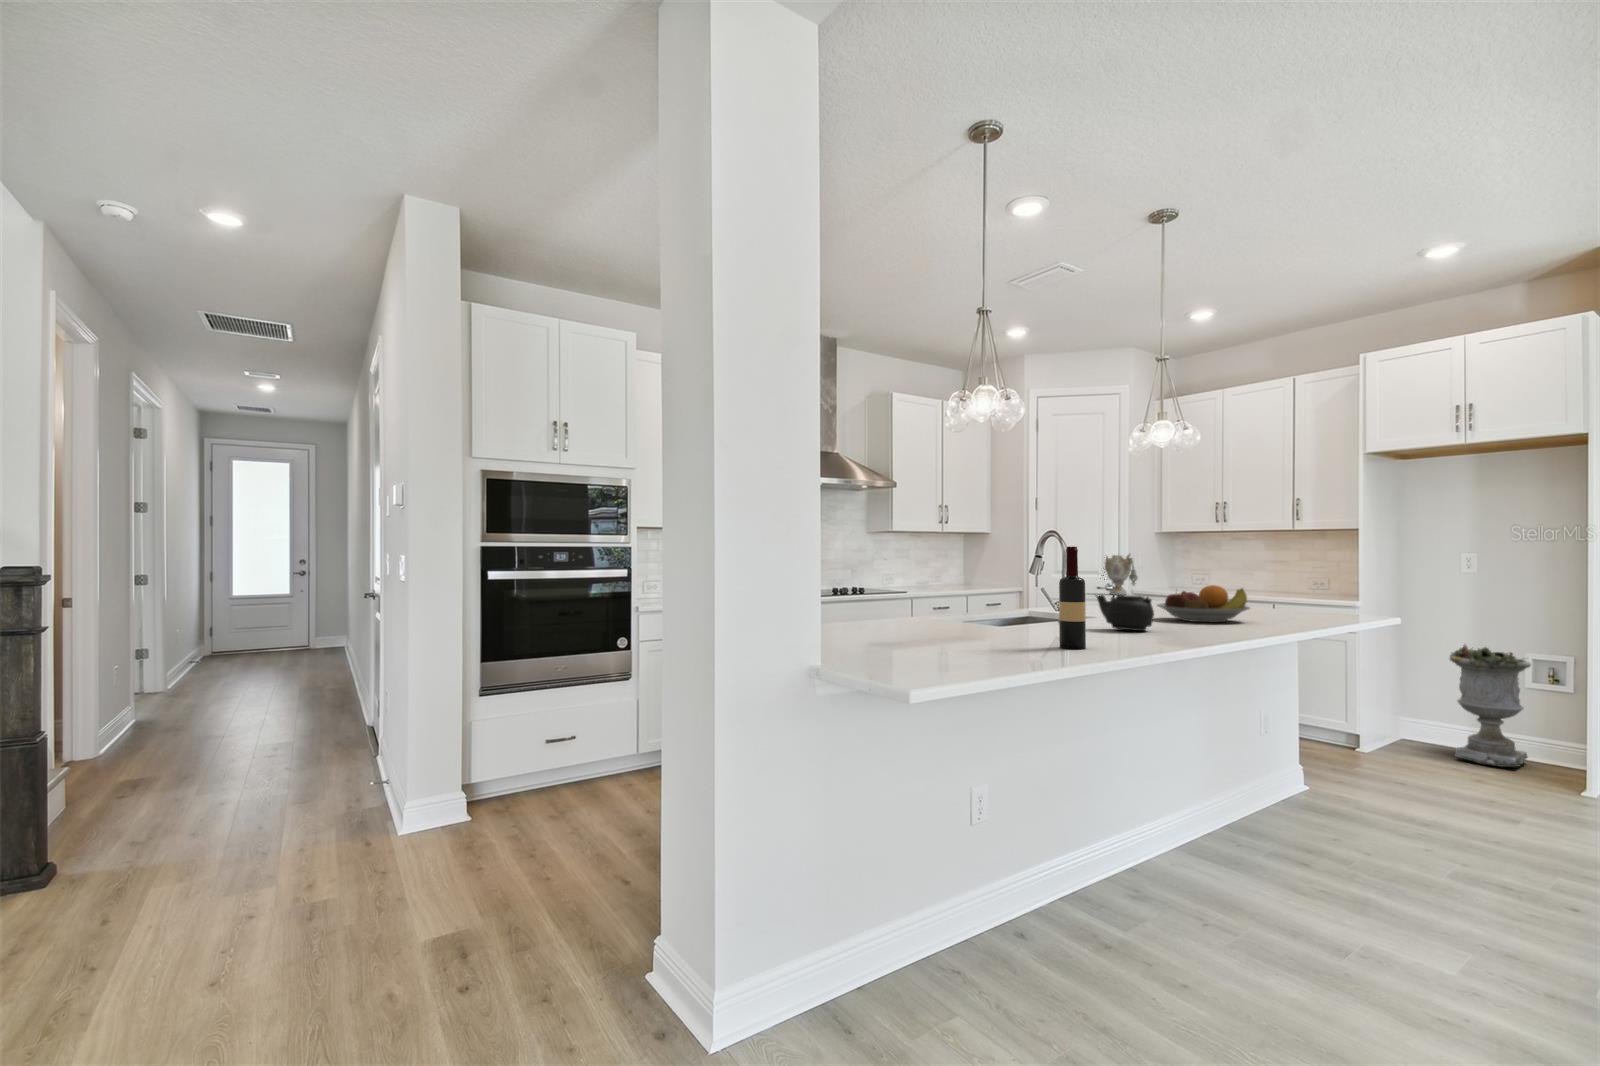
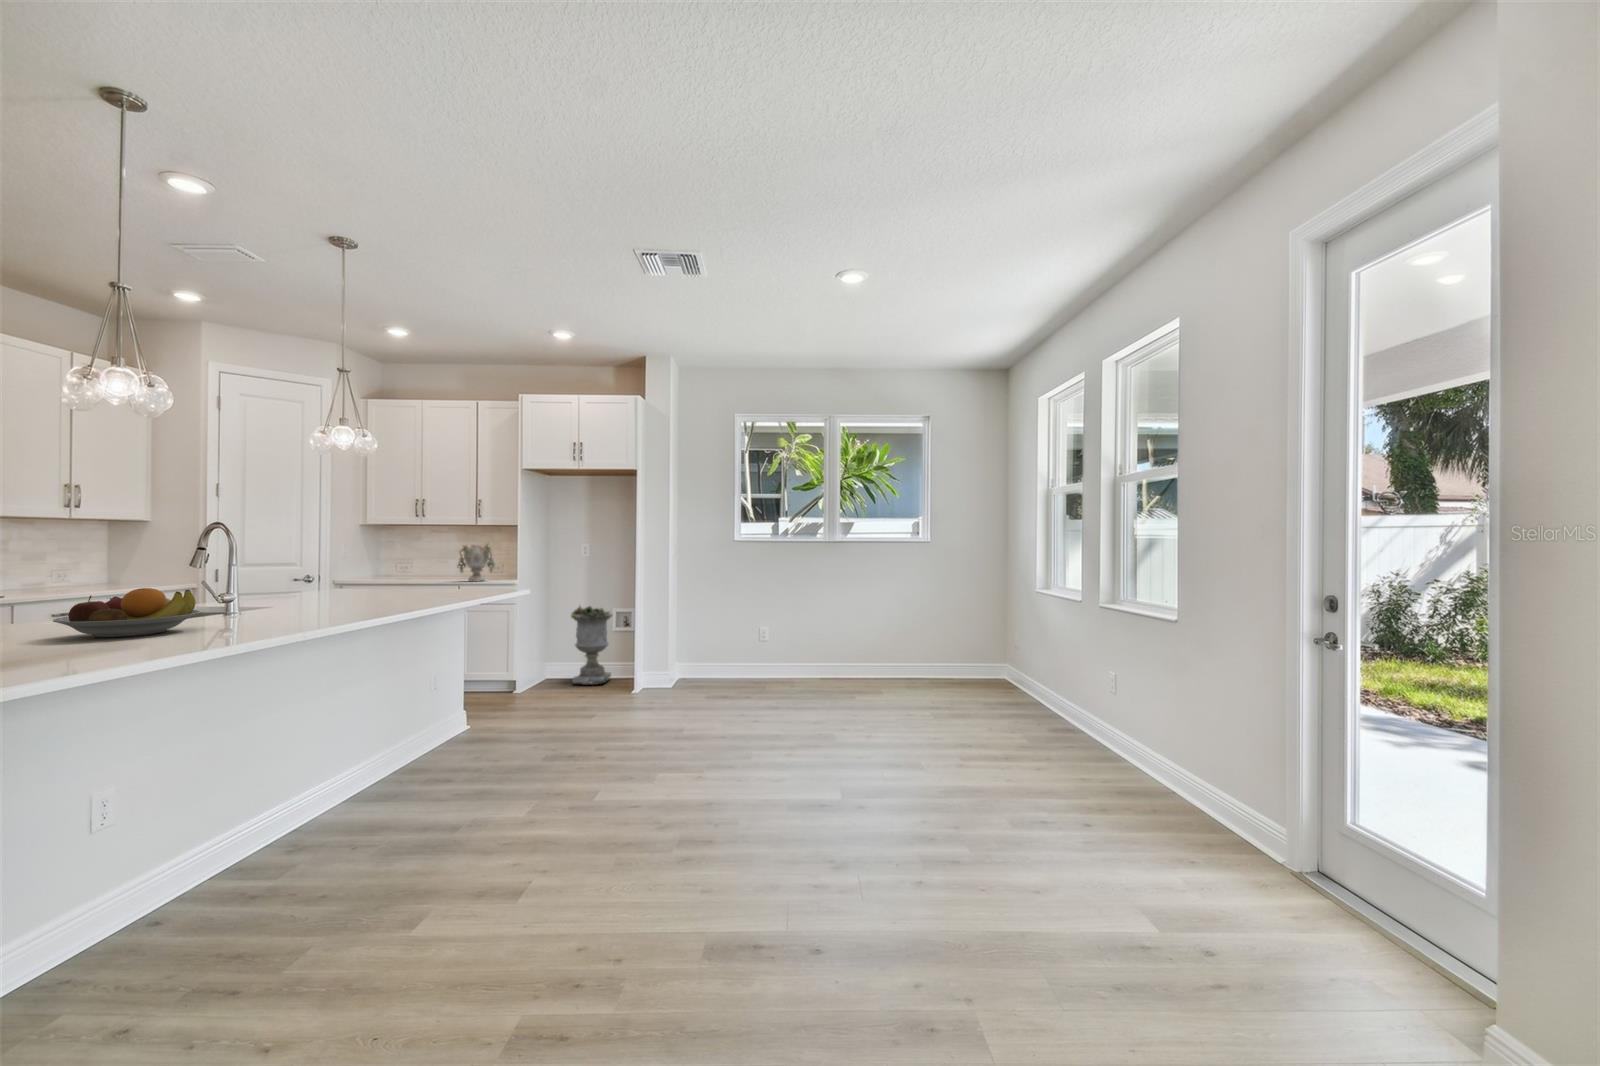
wine bottle: present [1059,547,1086,649] -> none [200,541,230,638]
vase: present [1100,554,1138,595] -> present [457,544,495,582]
fruit bowl: present [1157,585,1250,622] -> present [53,588,200,637]
teapot: present [1096,595,1154,631] -> none [258,584,319,617]

